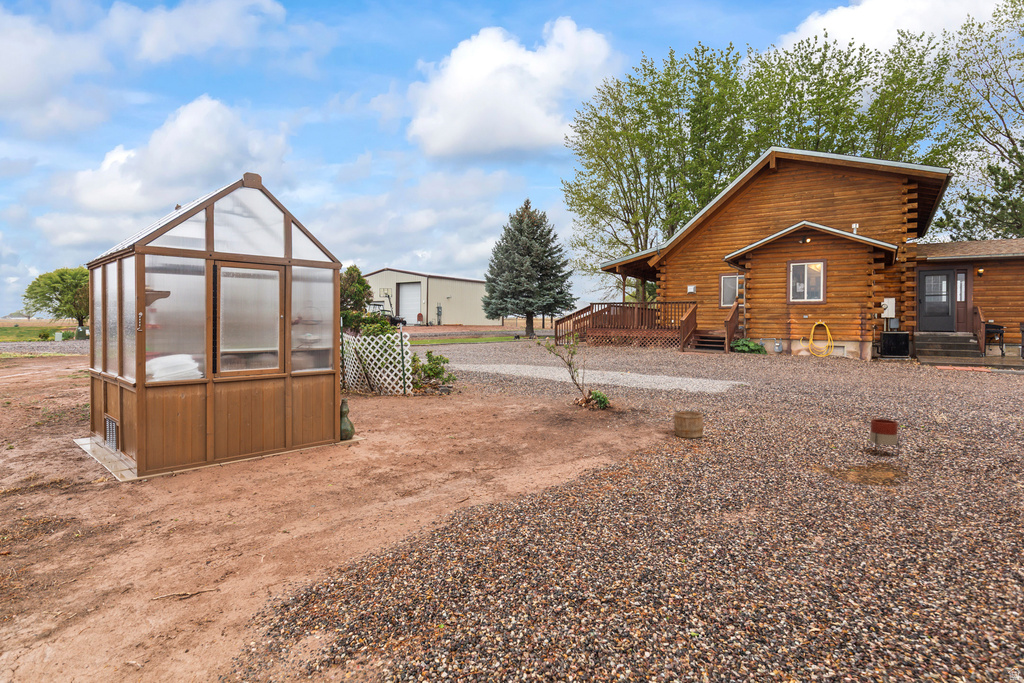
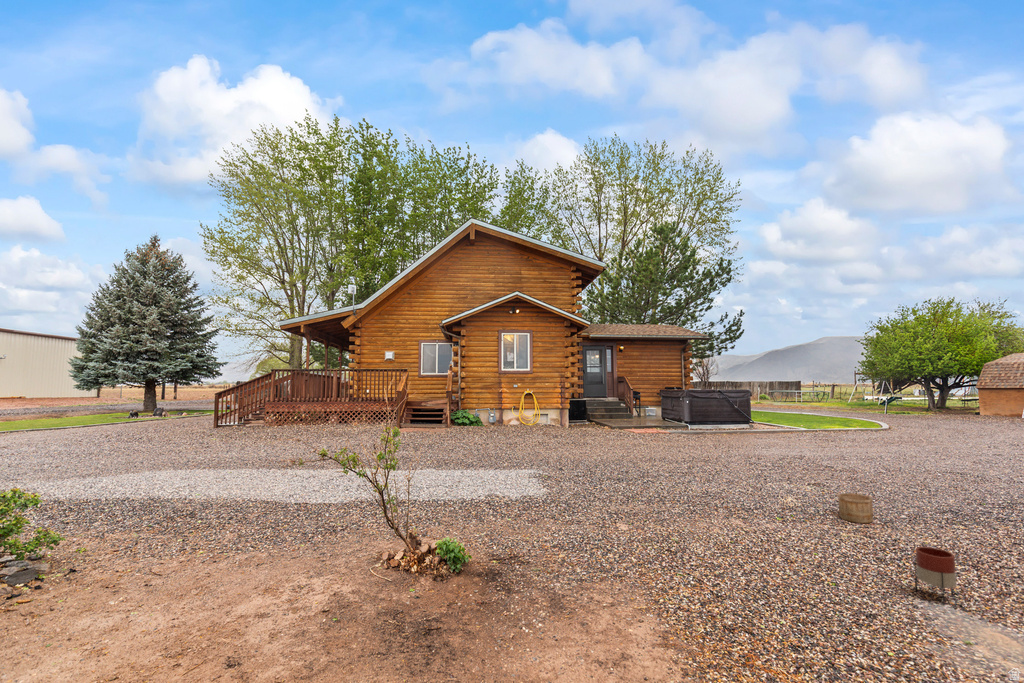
wooden bucket: present [674,411,703,438] -> present [837,493,873,523]

